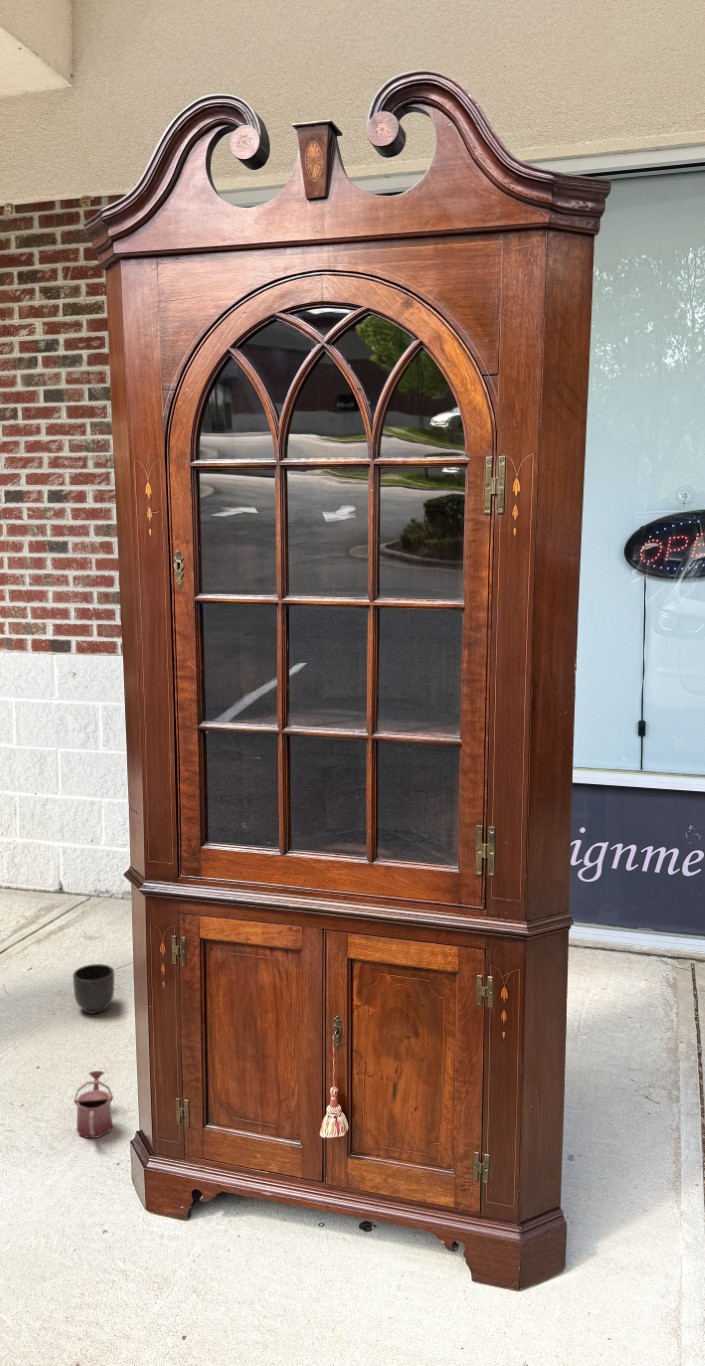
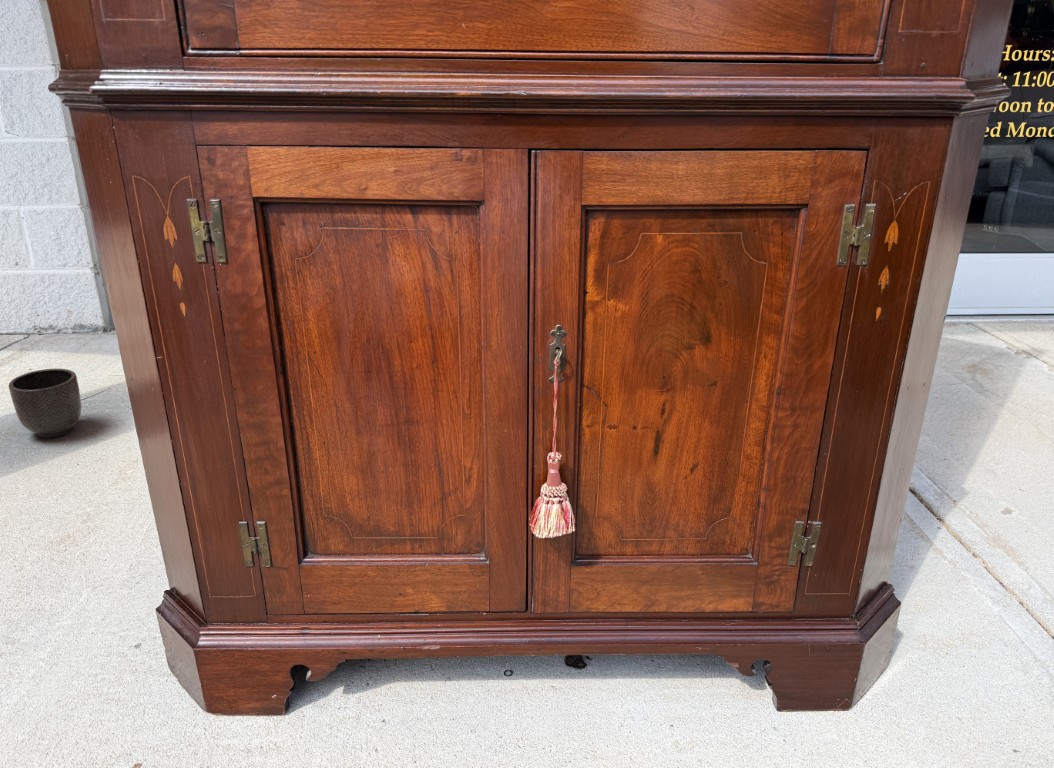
watering can: present [74,1071,113,1138] -> none [36,508,115,614]

